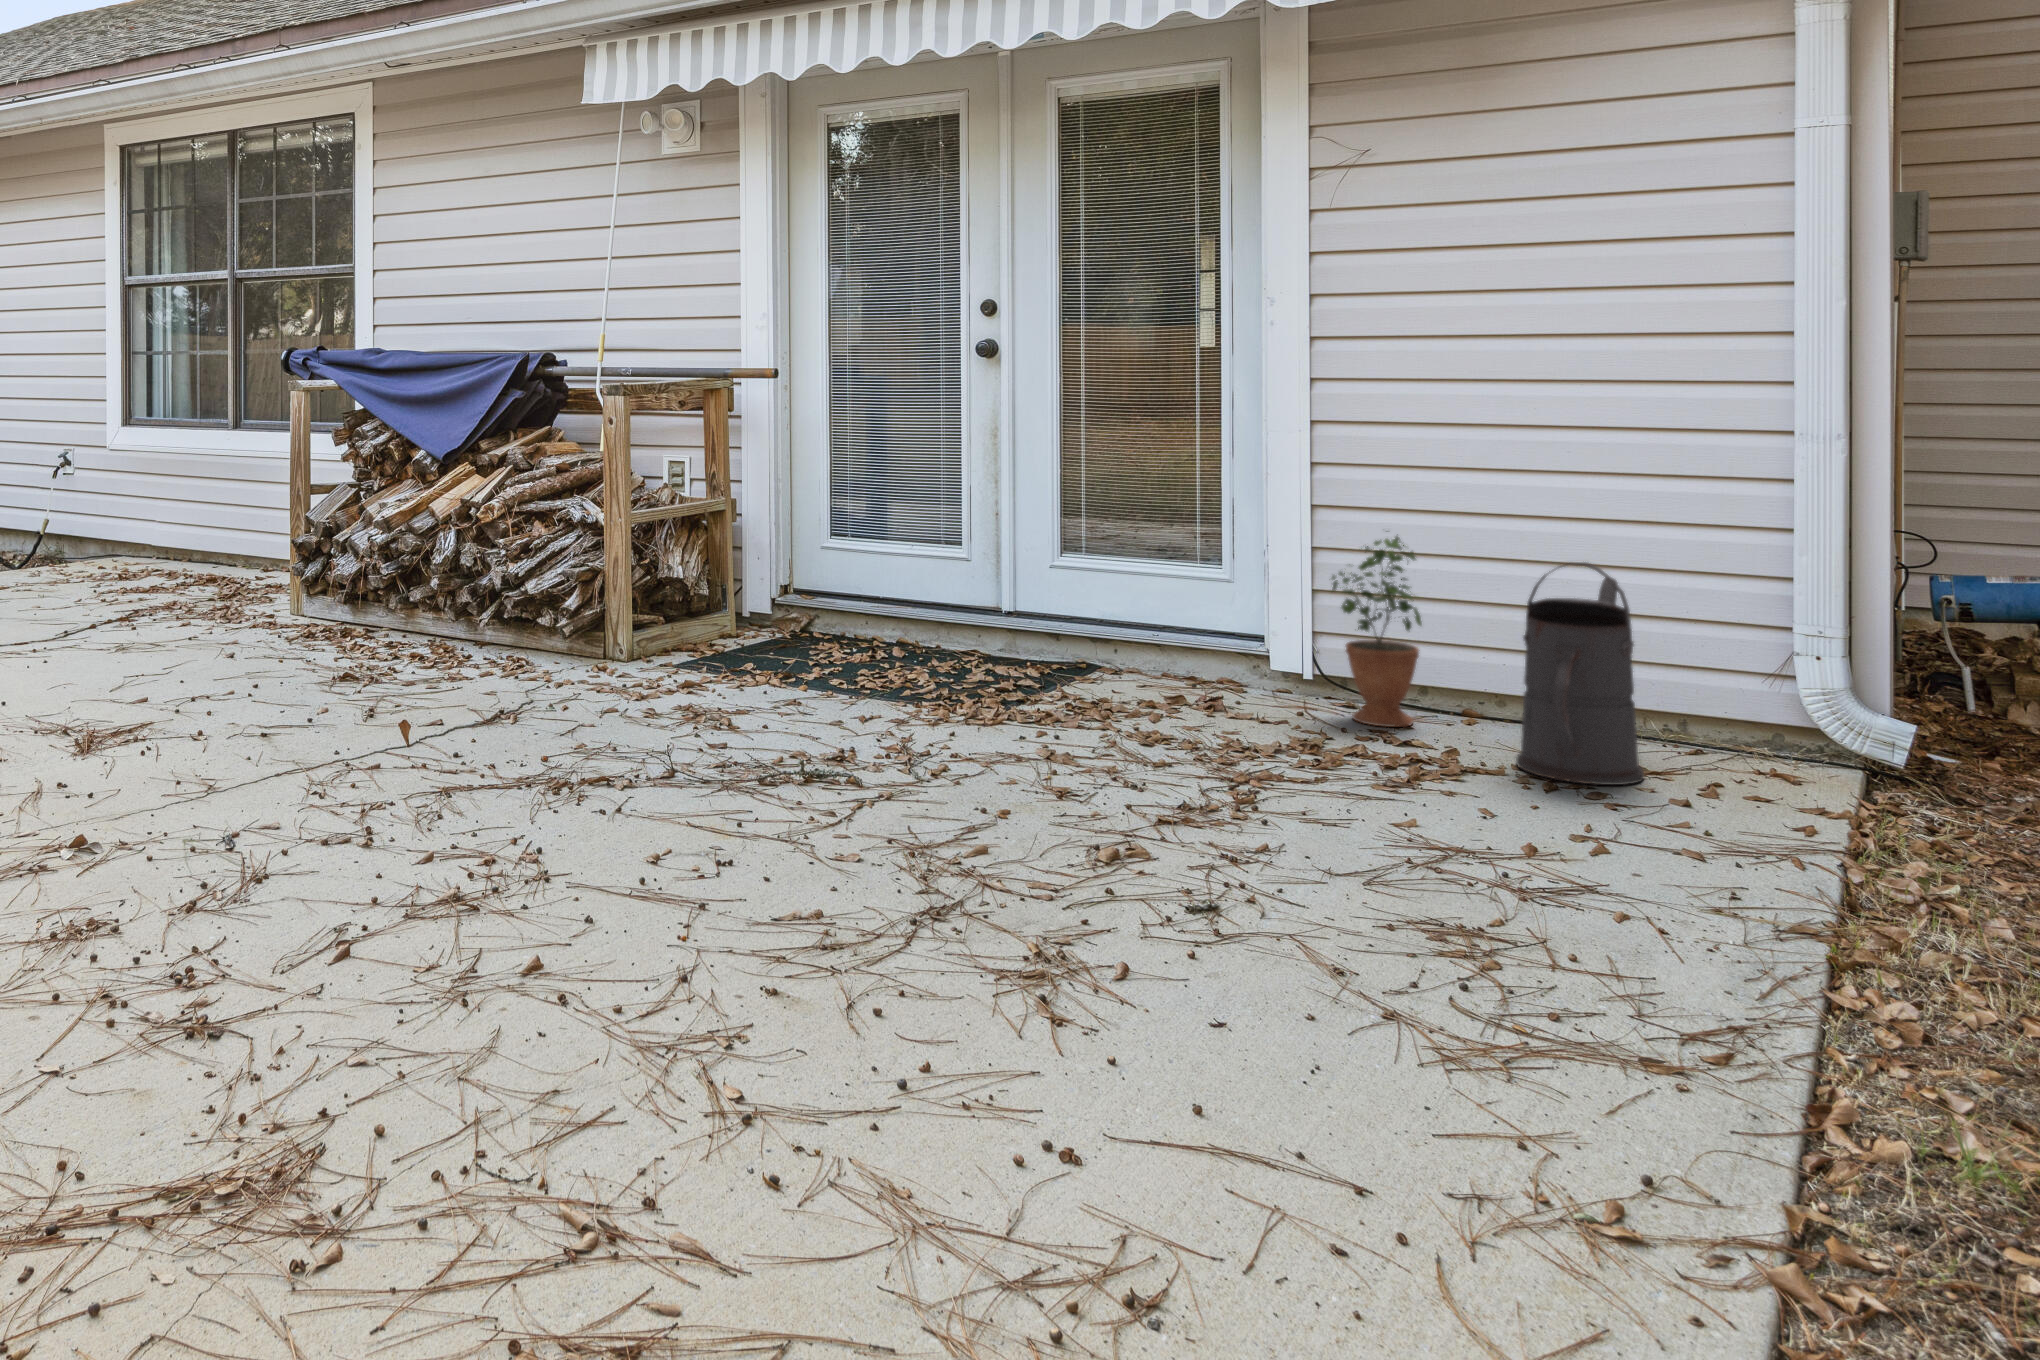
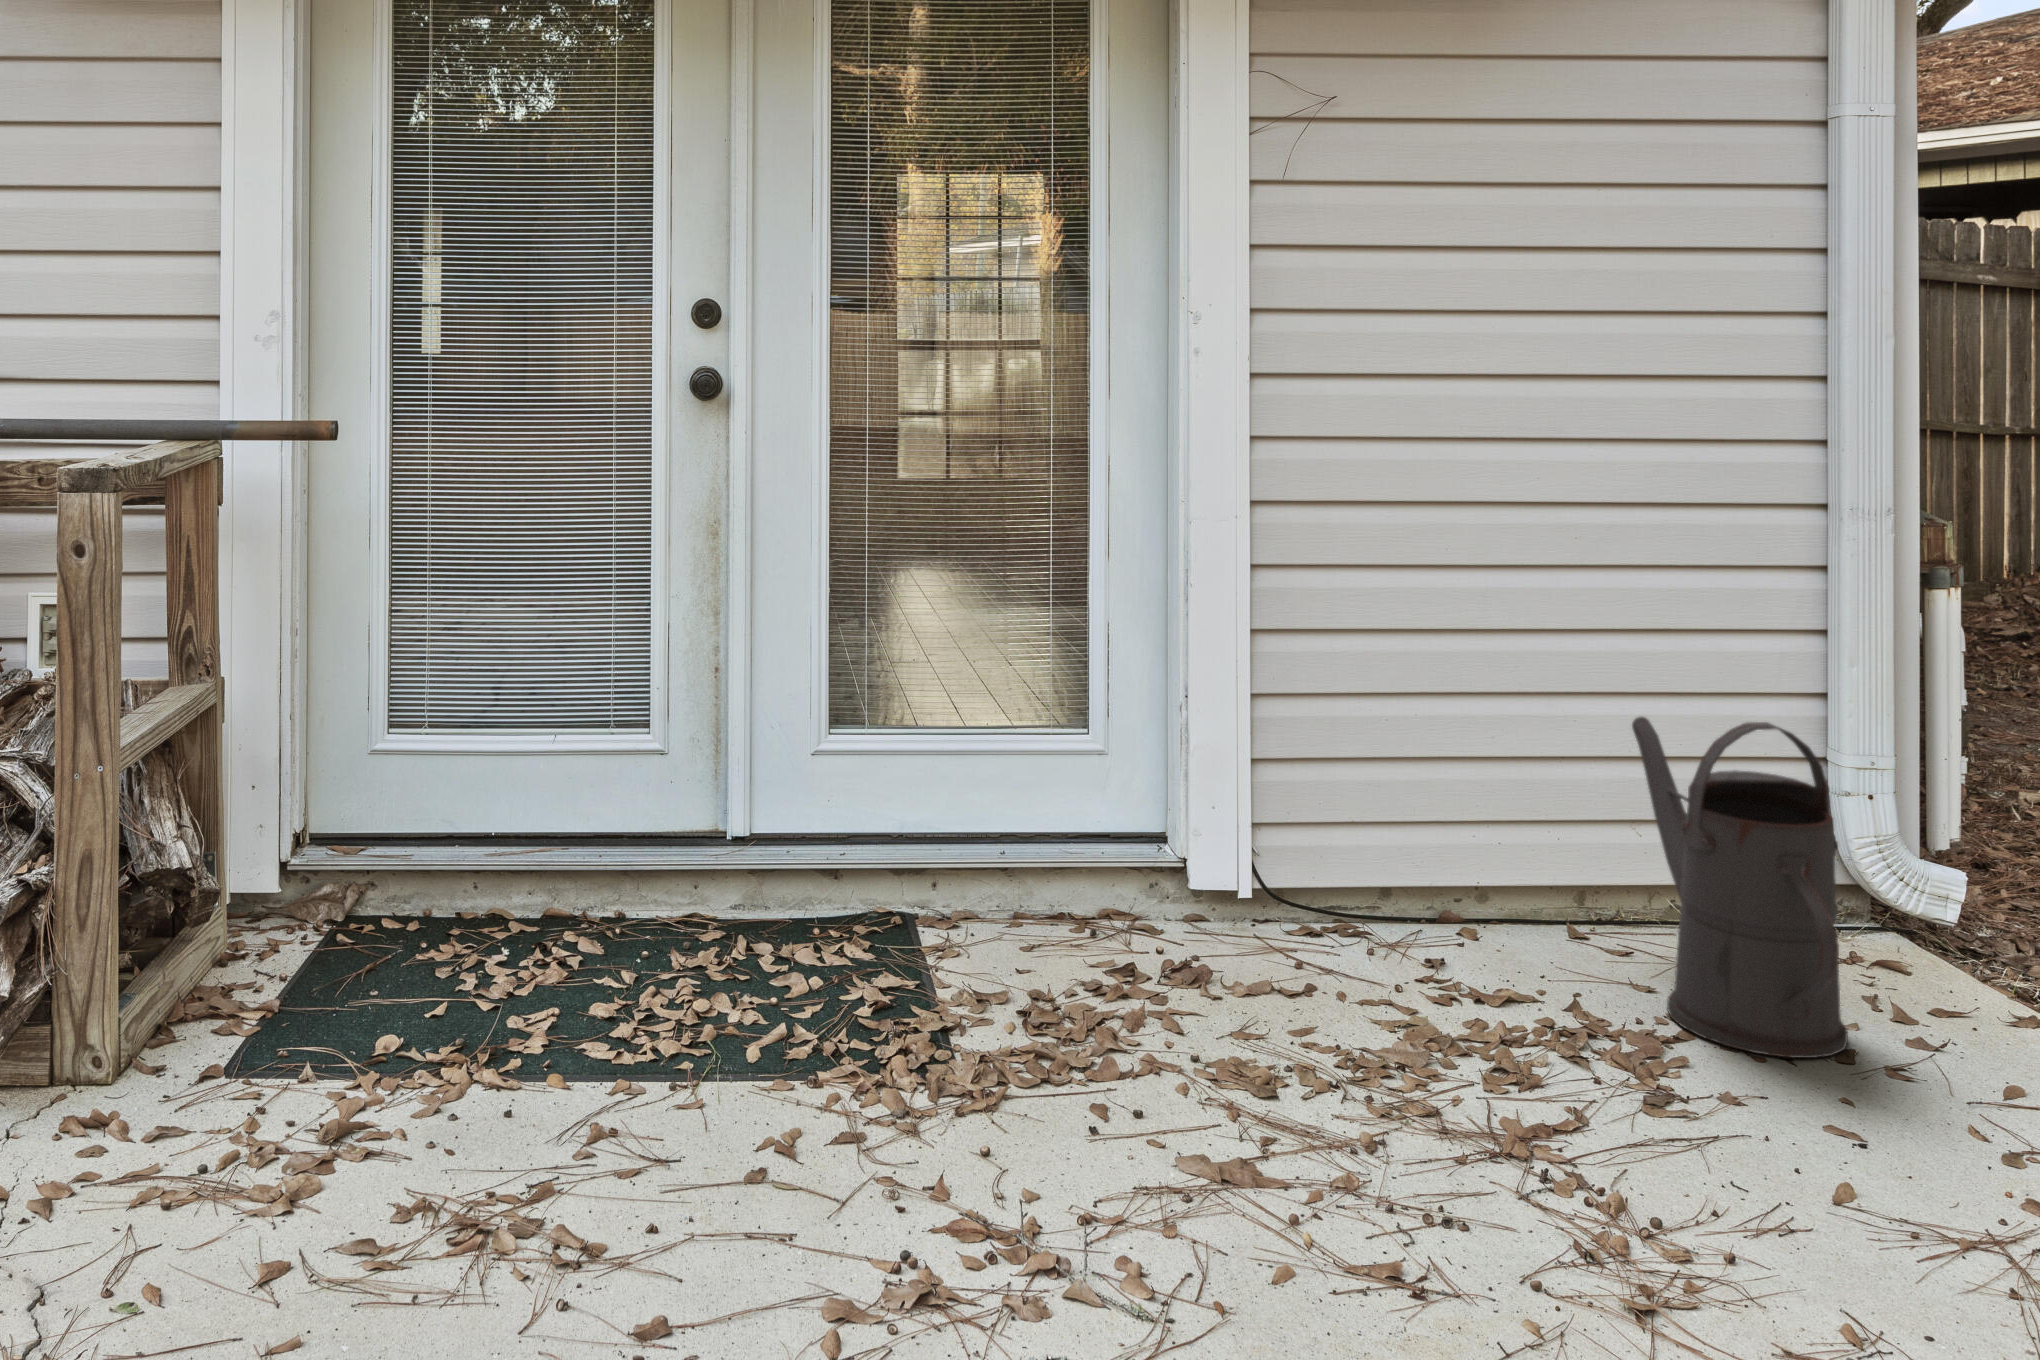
potted plant: present [1332,536,1422,727] -> none [1328,671,1455,976]

